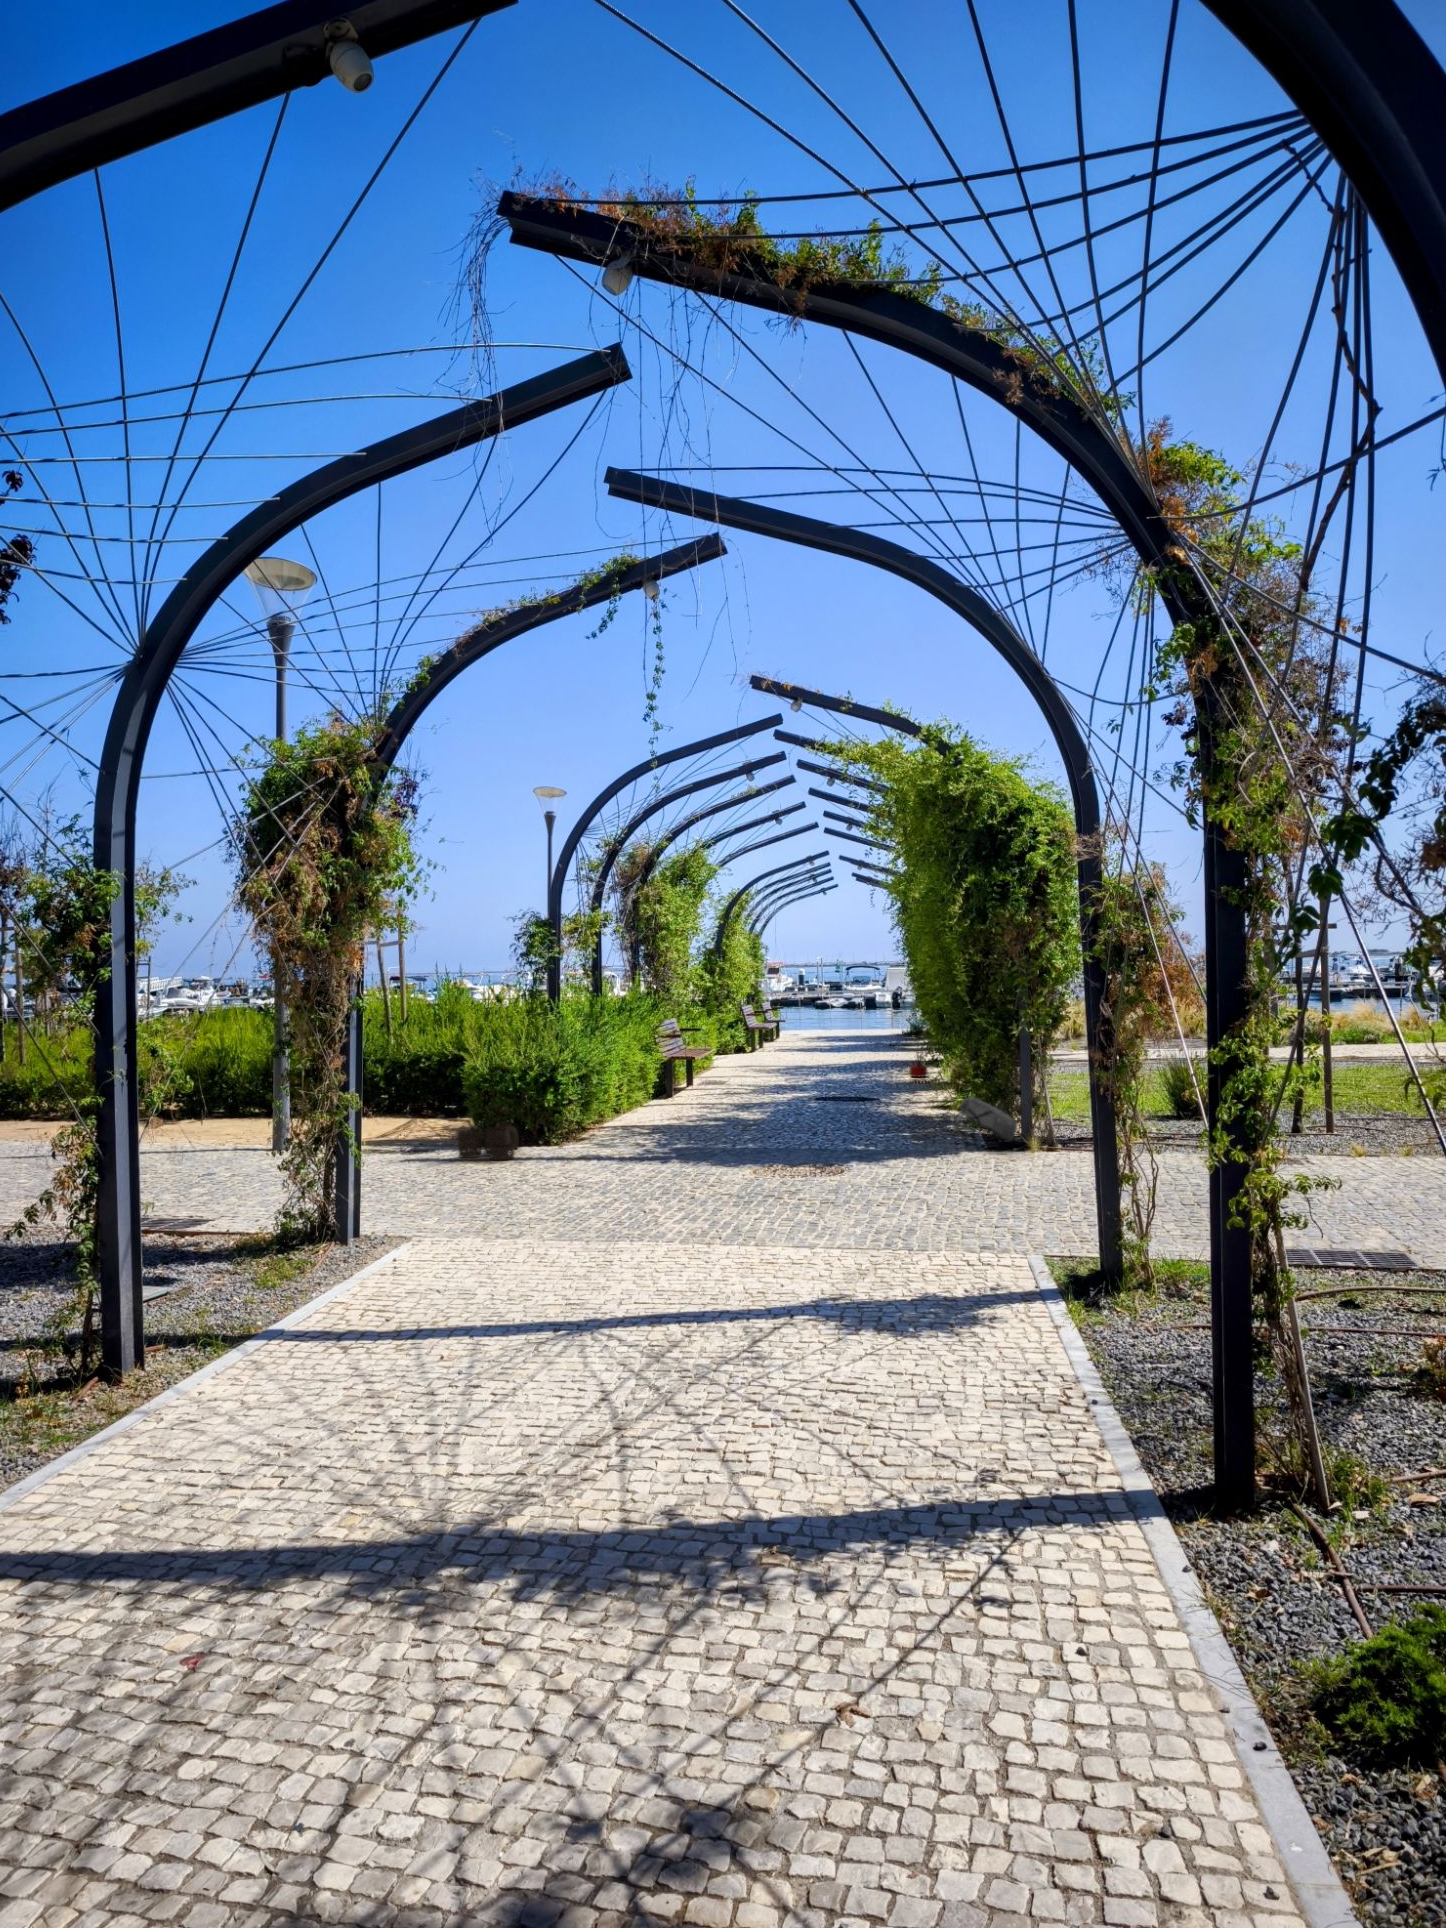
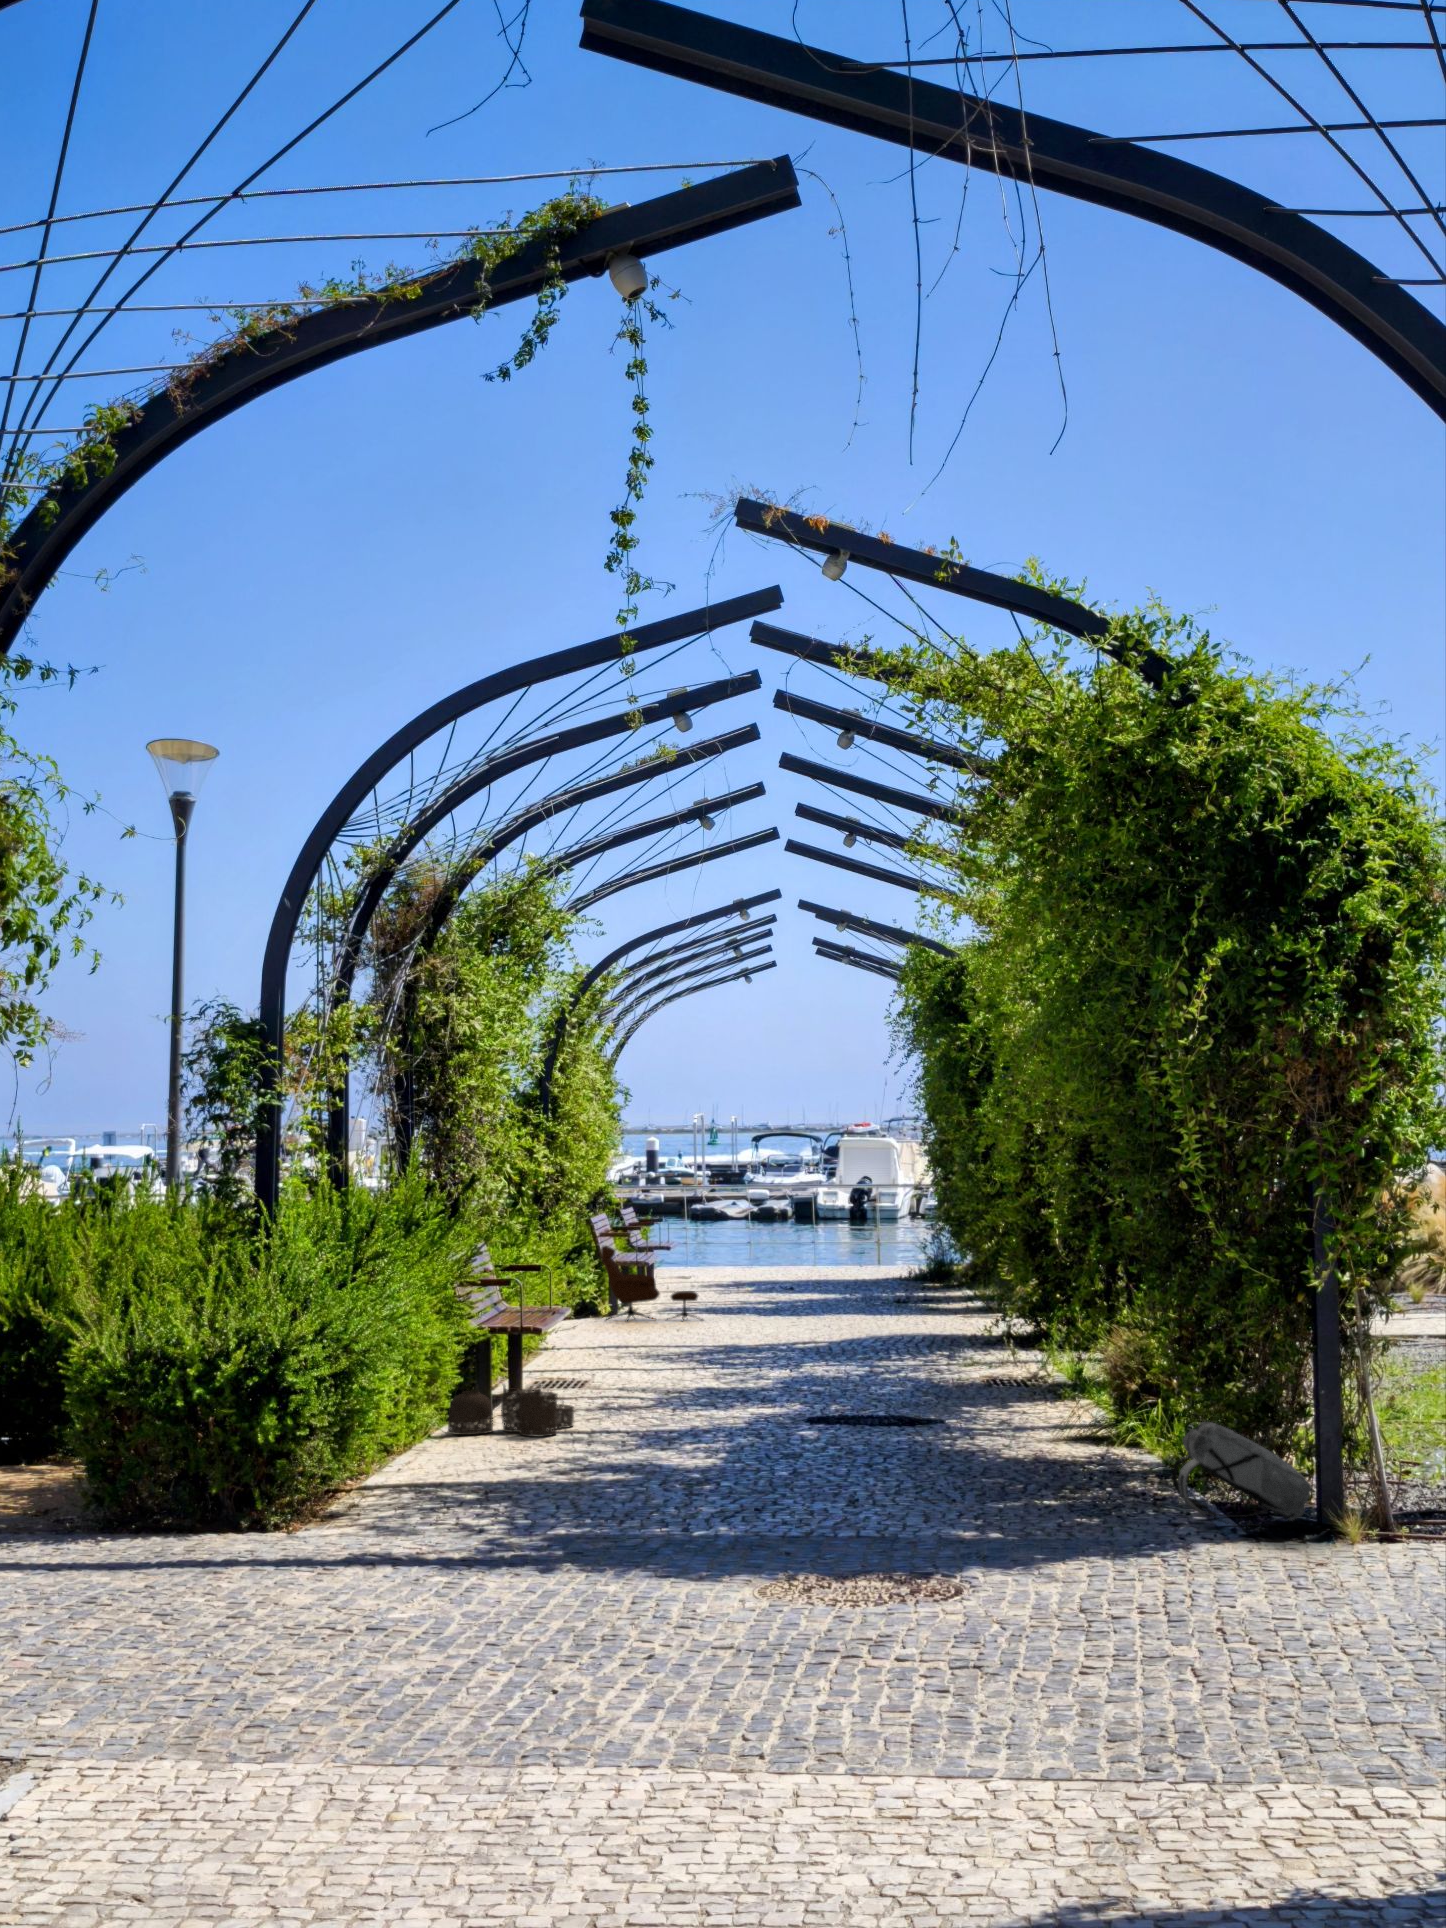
lounge chair: none [742,1019,790,1054] -> present [601,1246,698,1321]
decorative plant: present [909,1039,927,1077] -> none [986,1284,1045,1377]
woven basket: present [458,1124,518,1160] -> present [448,1385,574,1437]

